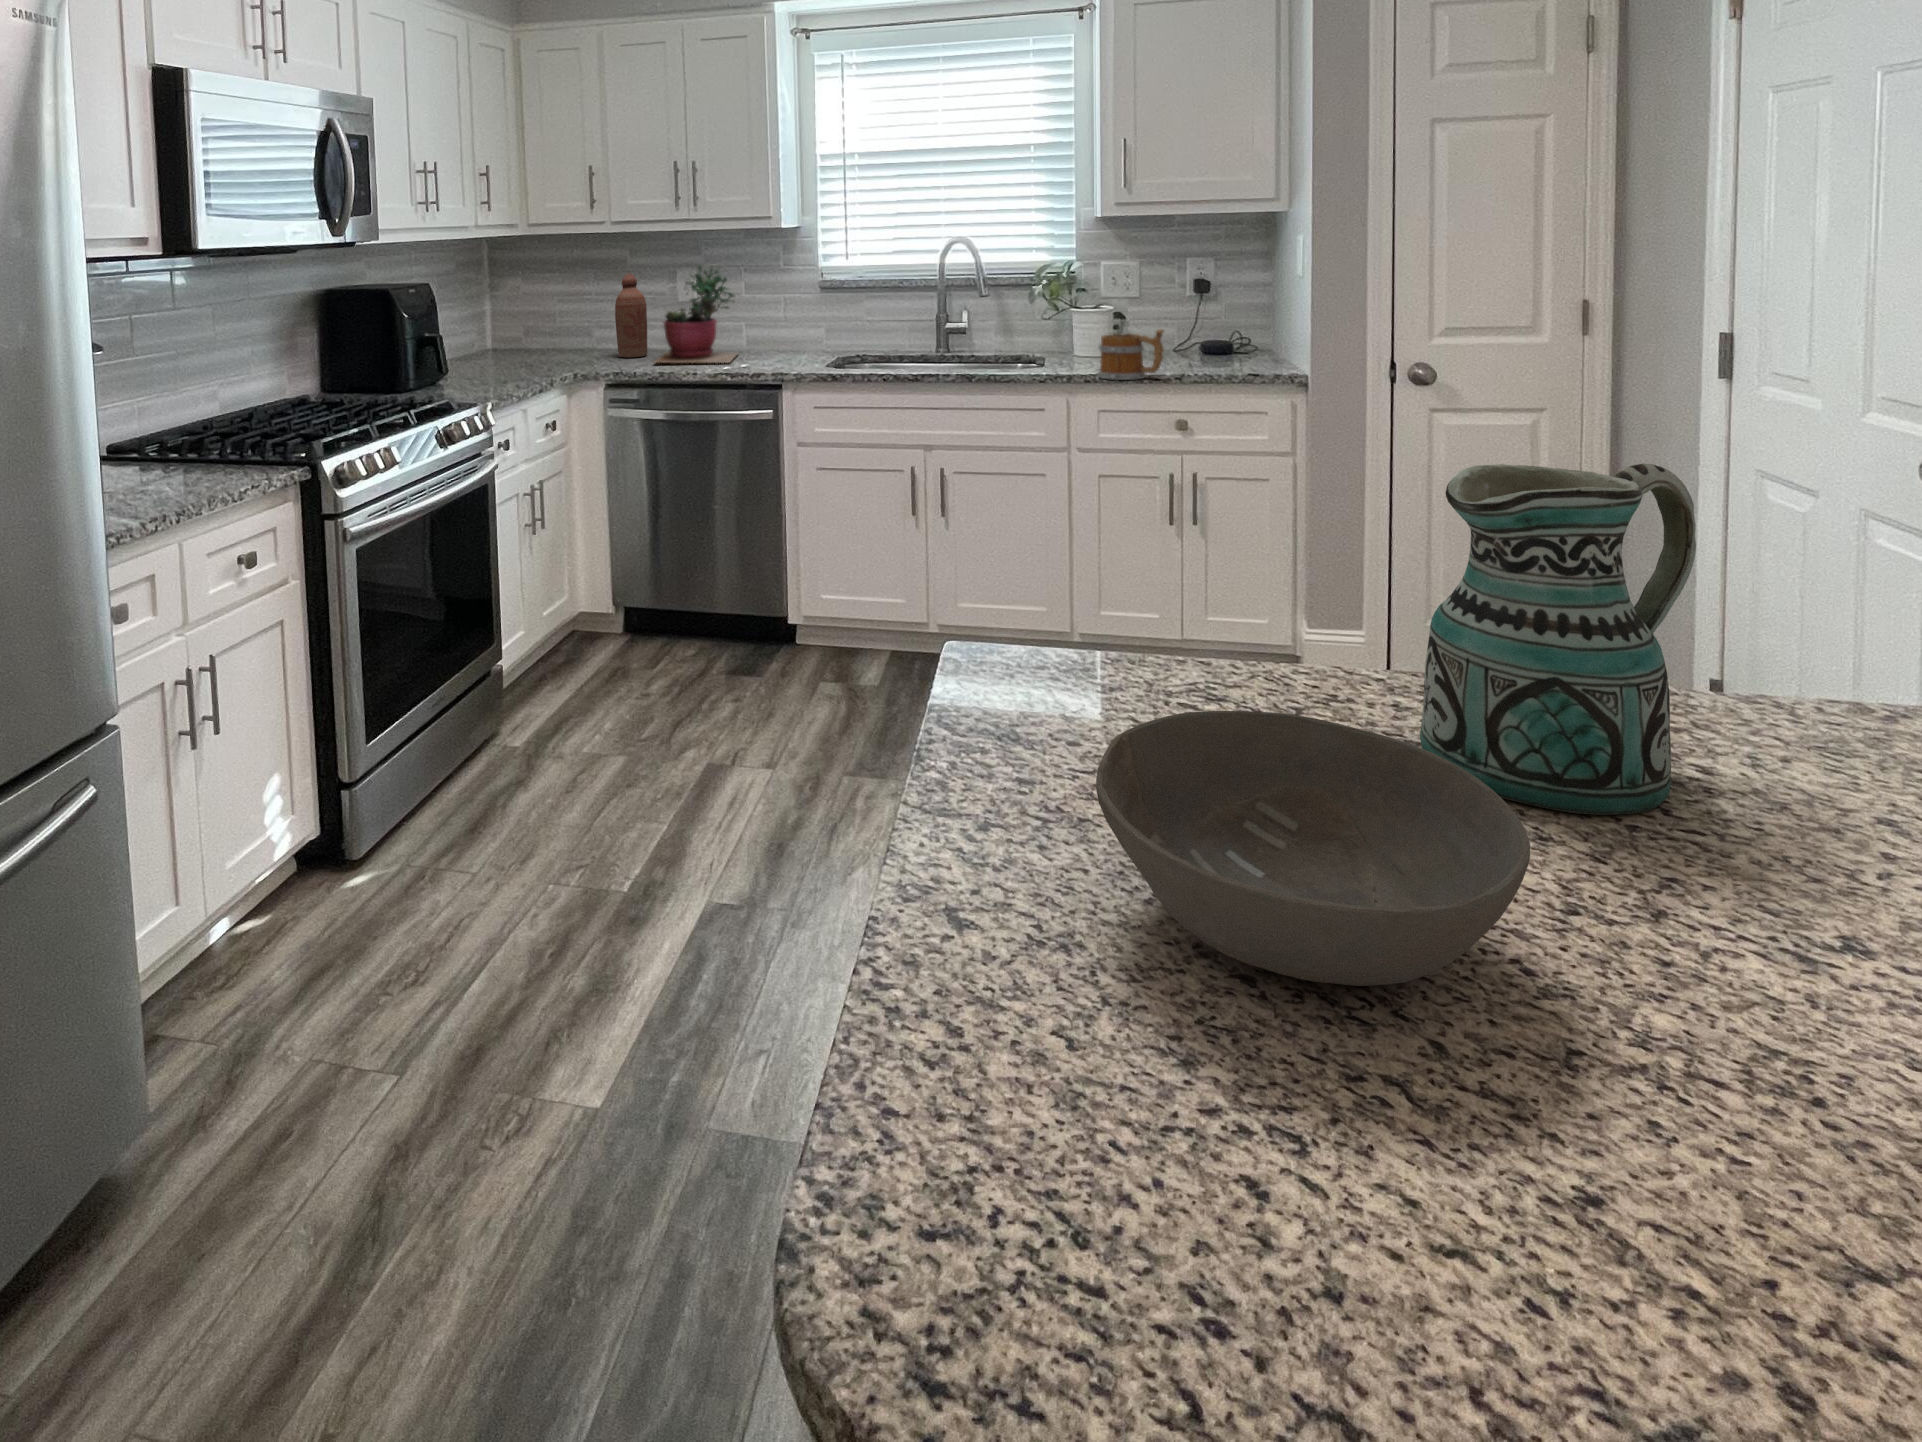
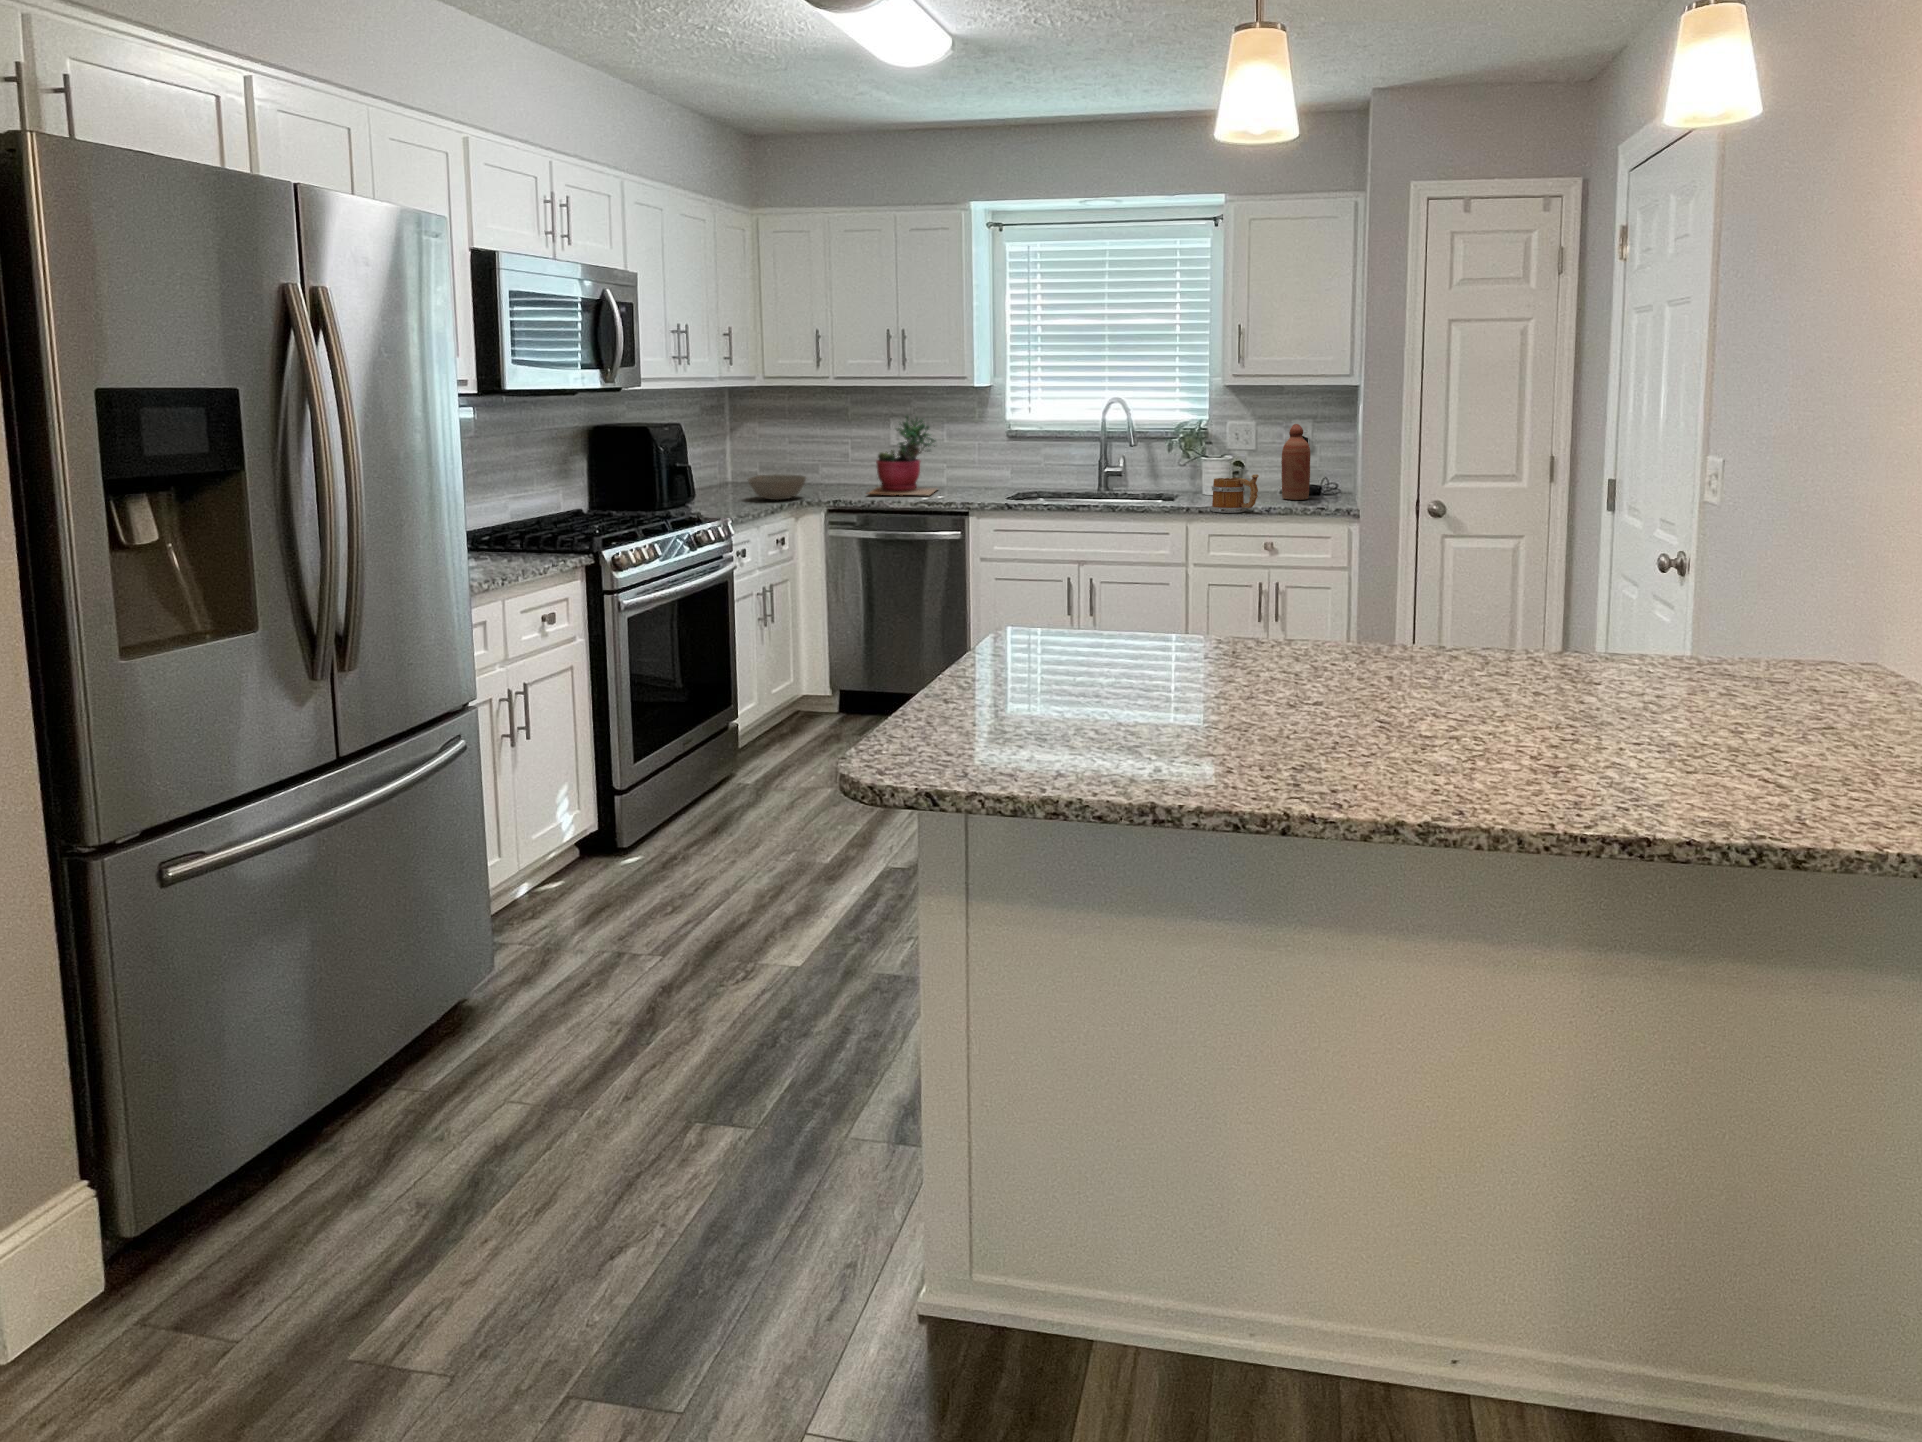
bottle: present [615,274,647,357] -> present [1281,424,1310,500]
ceramic pitcher: present [1420,463,1696,815] -> none [1204,522,1333,677]
bowl: present [1096,711,1530,986] -> present [748,474,806,500]

